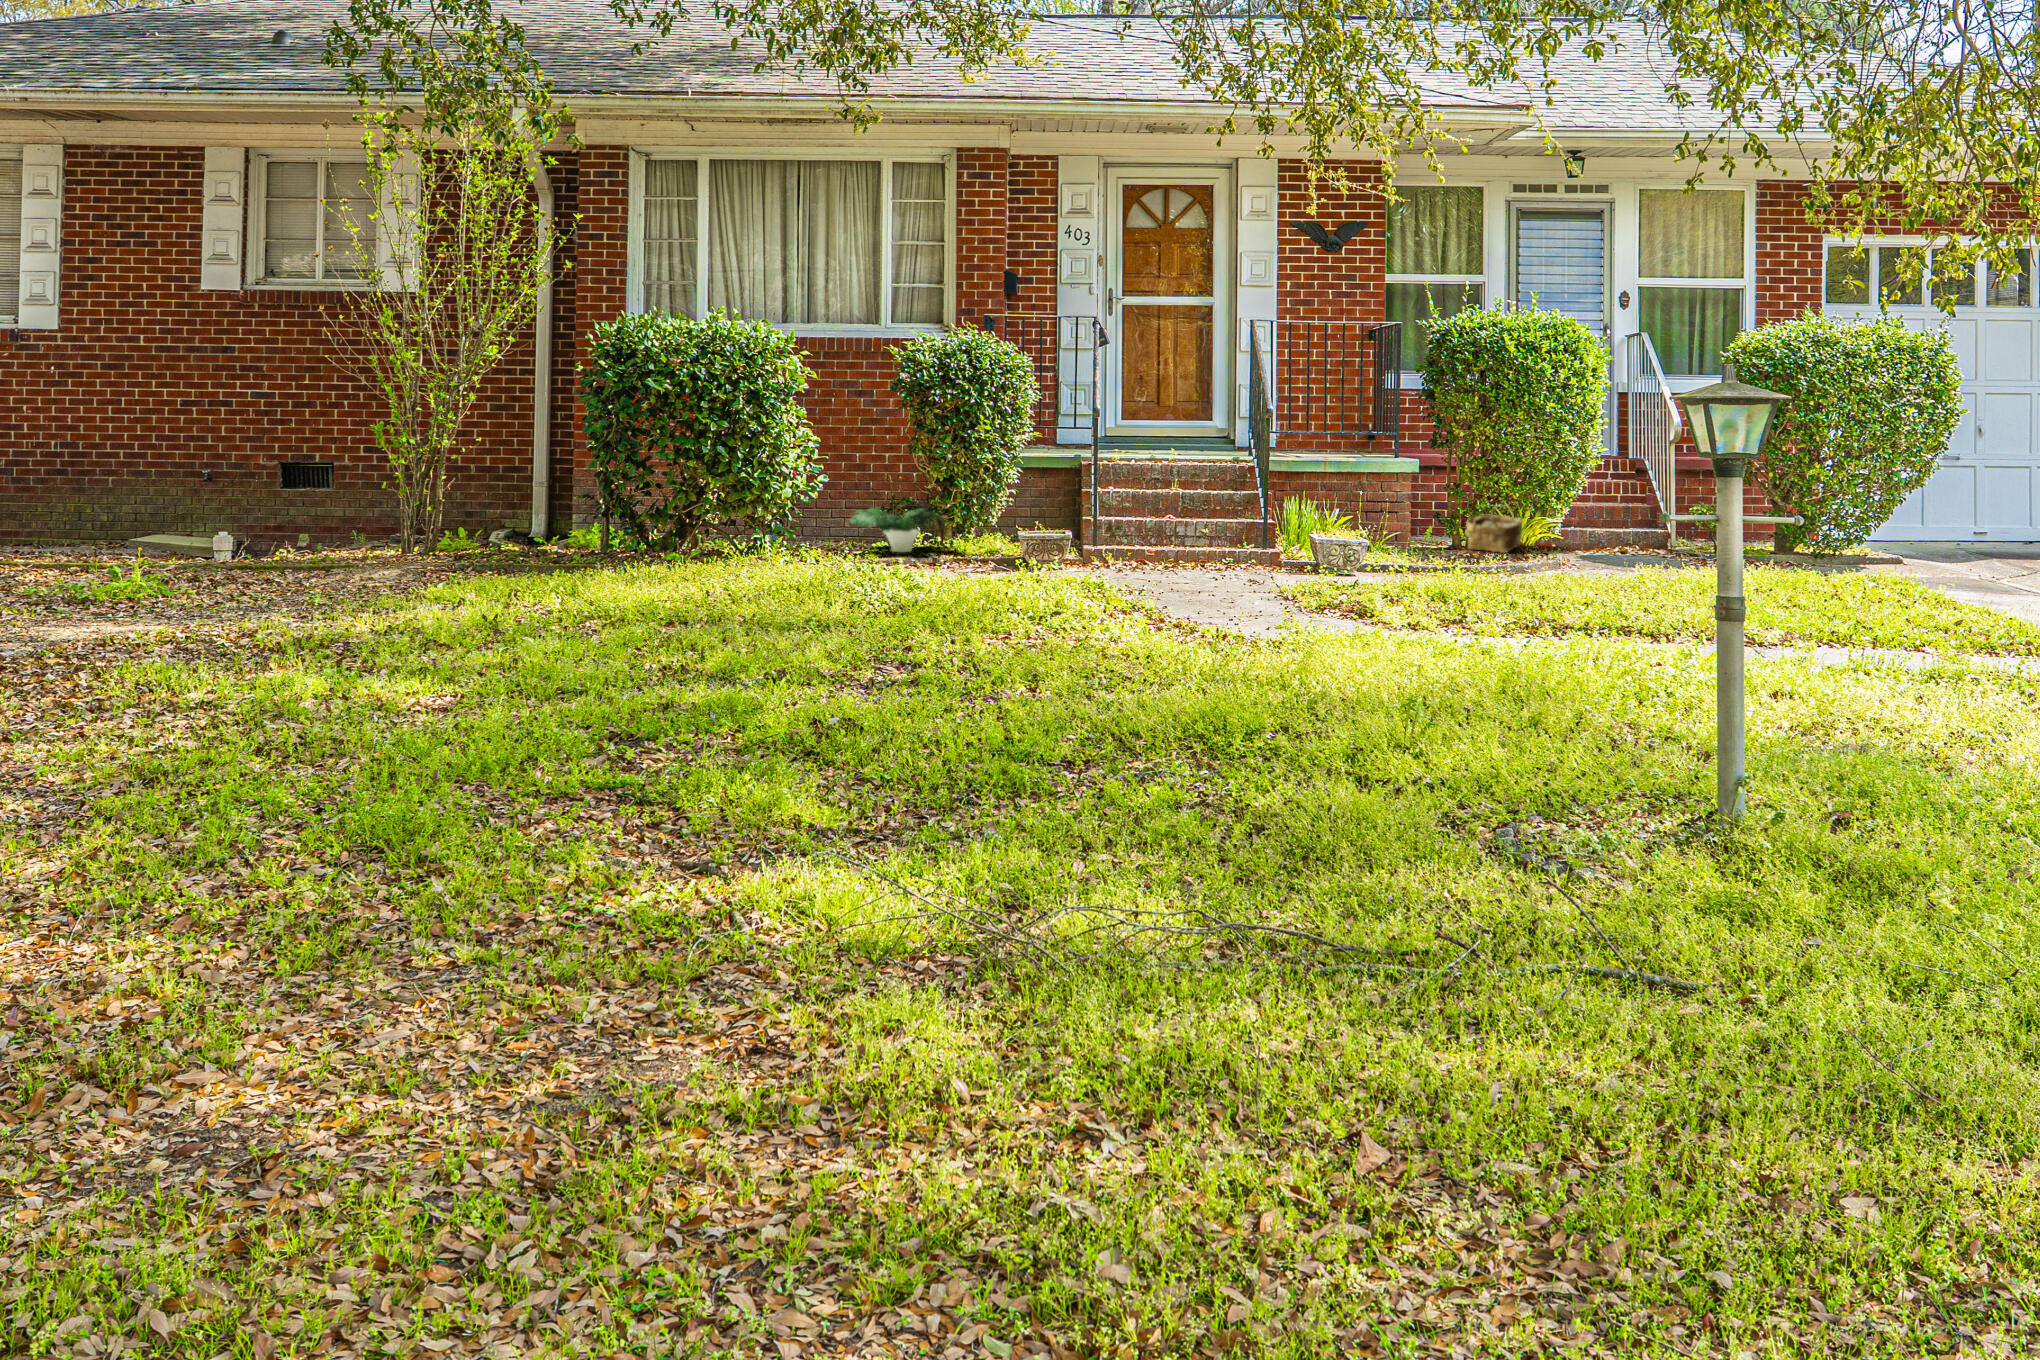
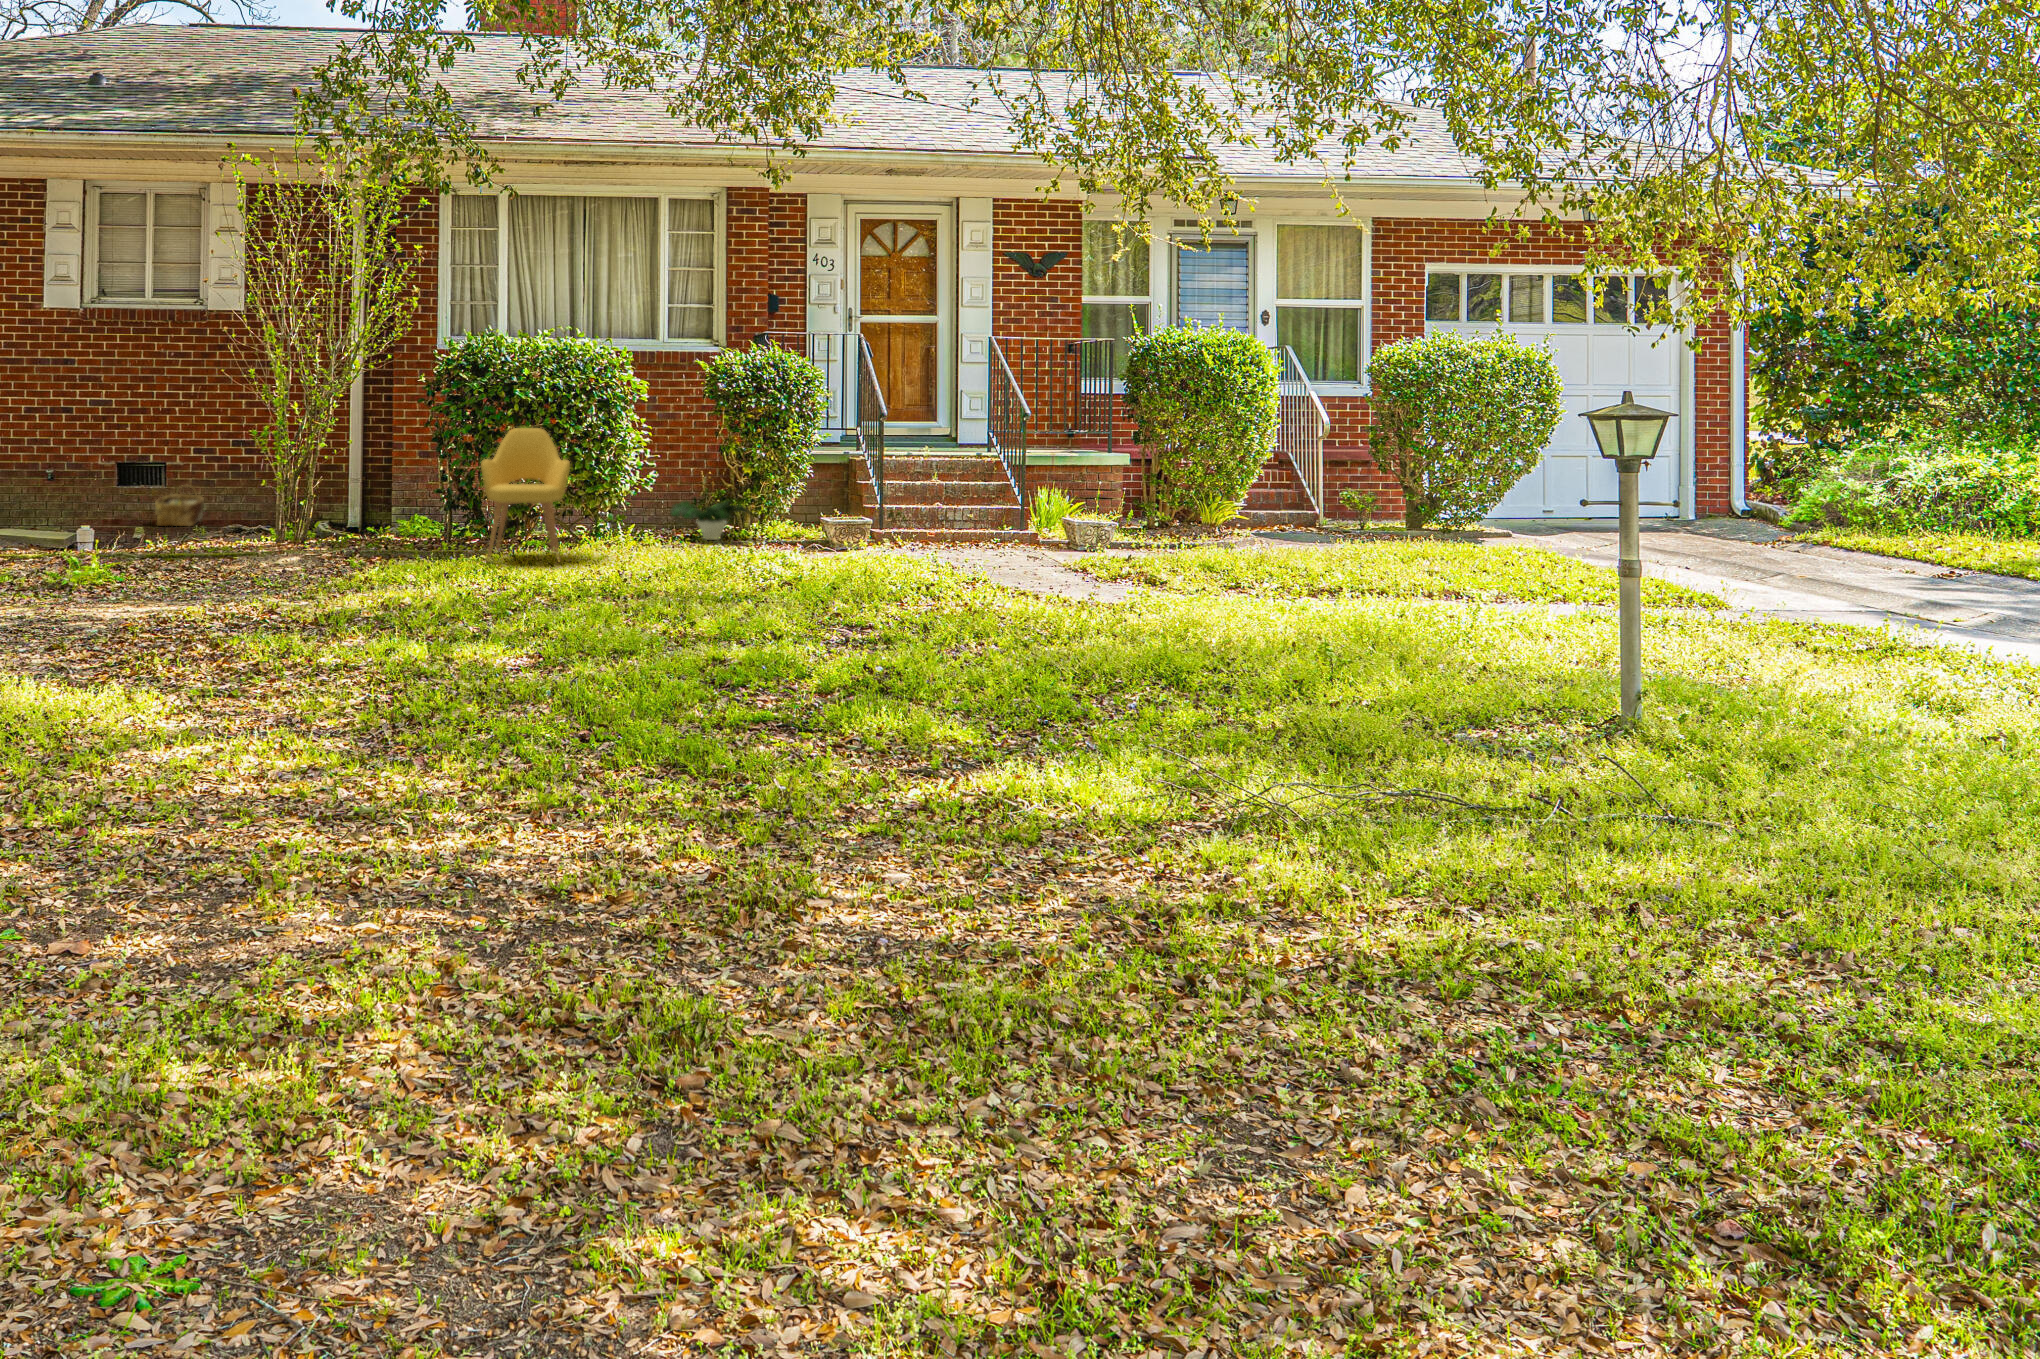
chair: none [604,422,708,576] -> present [481,428,570,562]
woven basket: present [1466,505,1522,553] -> present [155,487,204,526]

